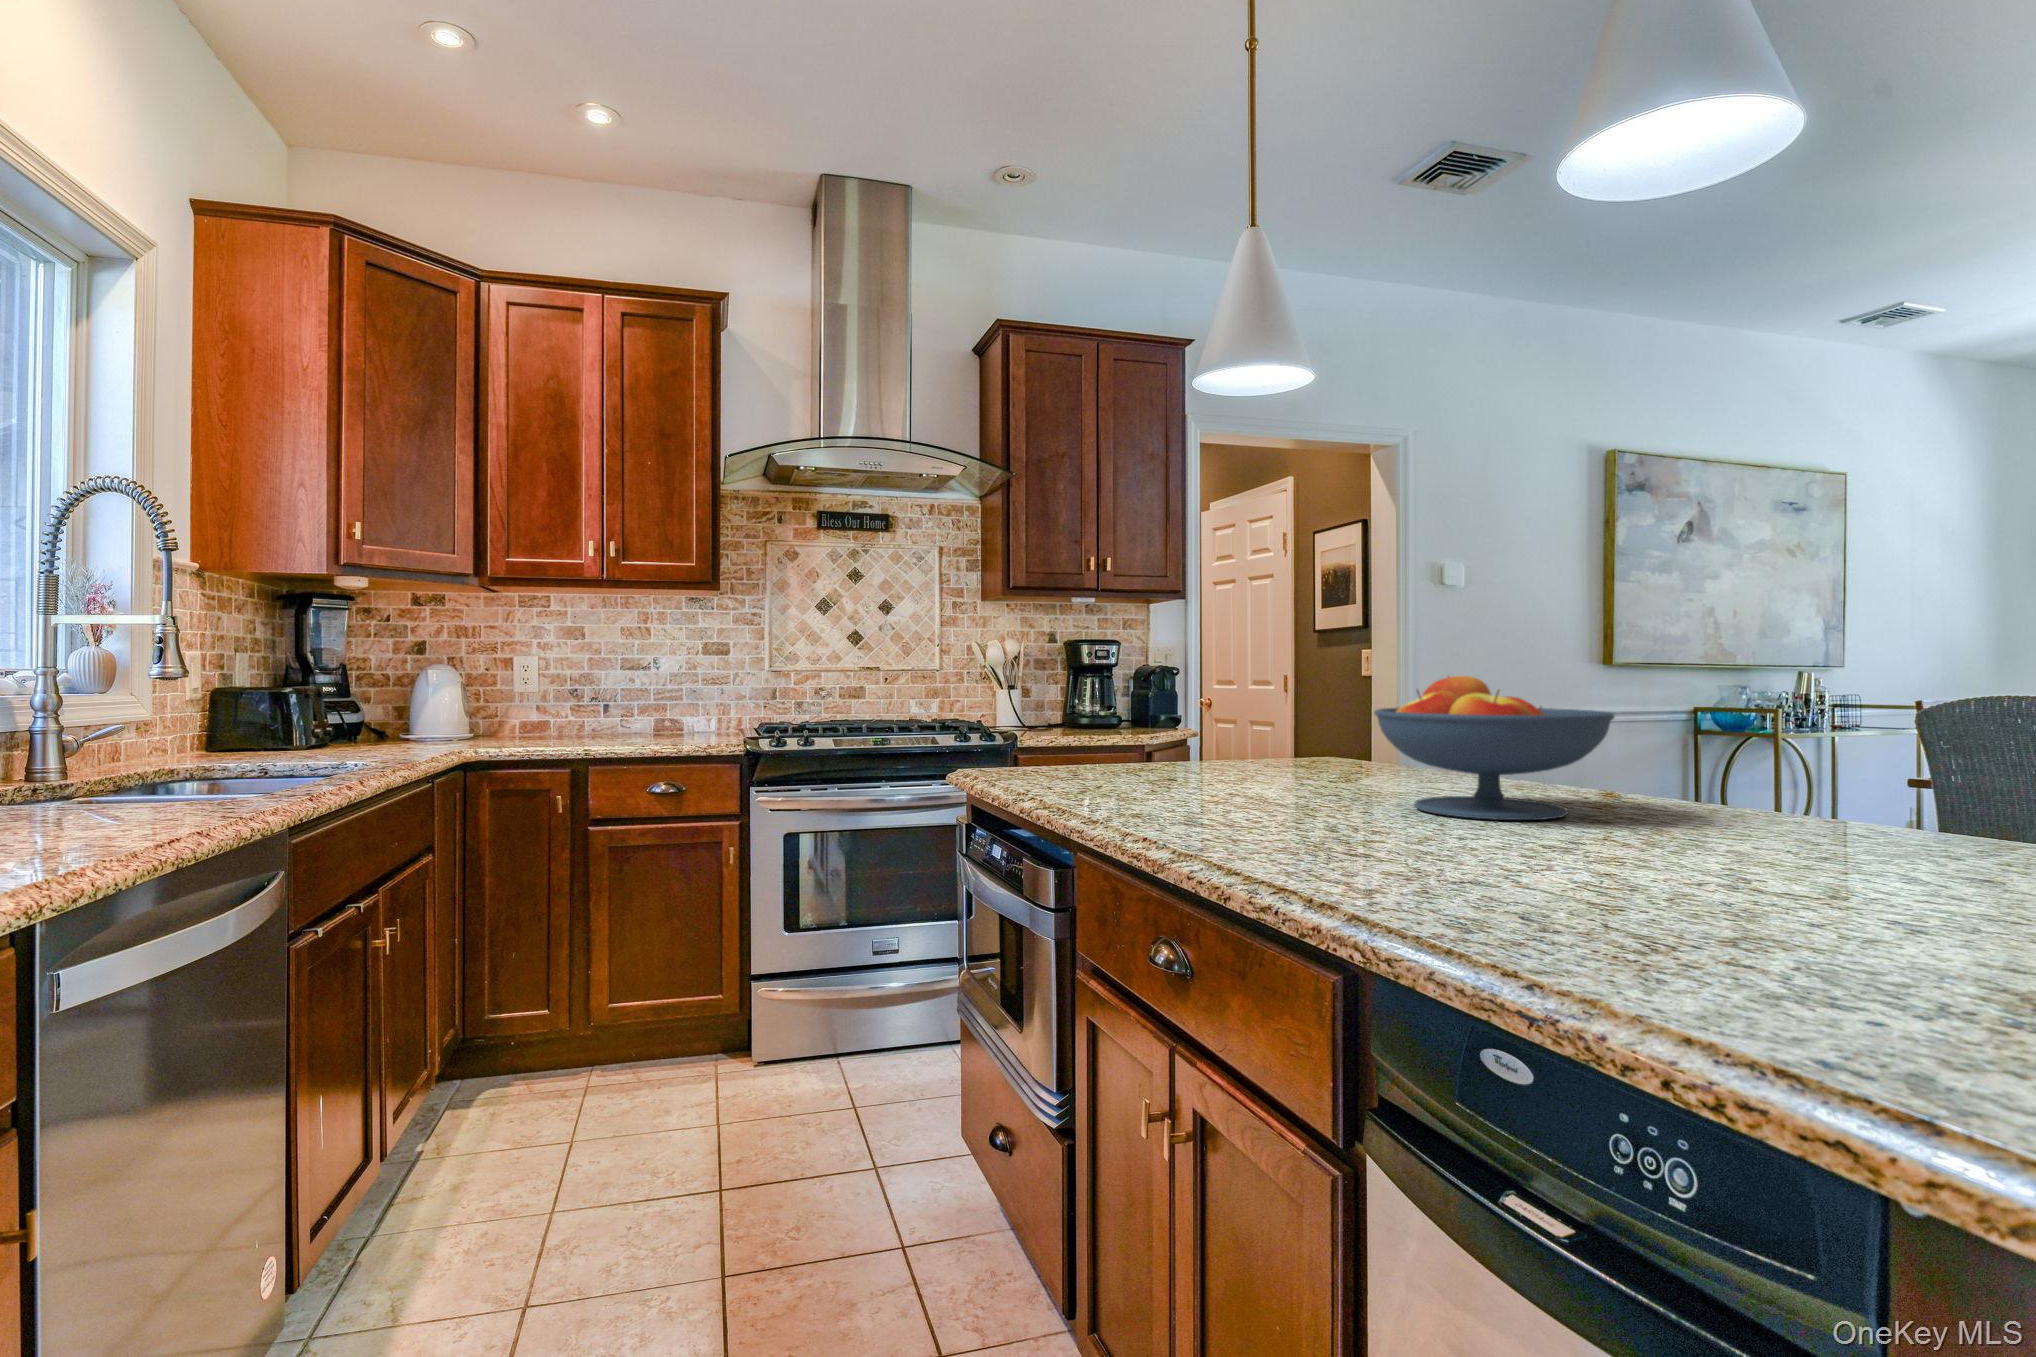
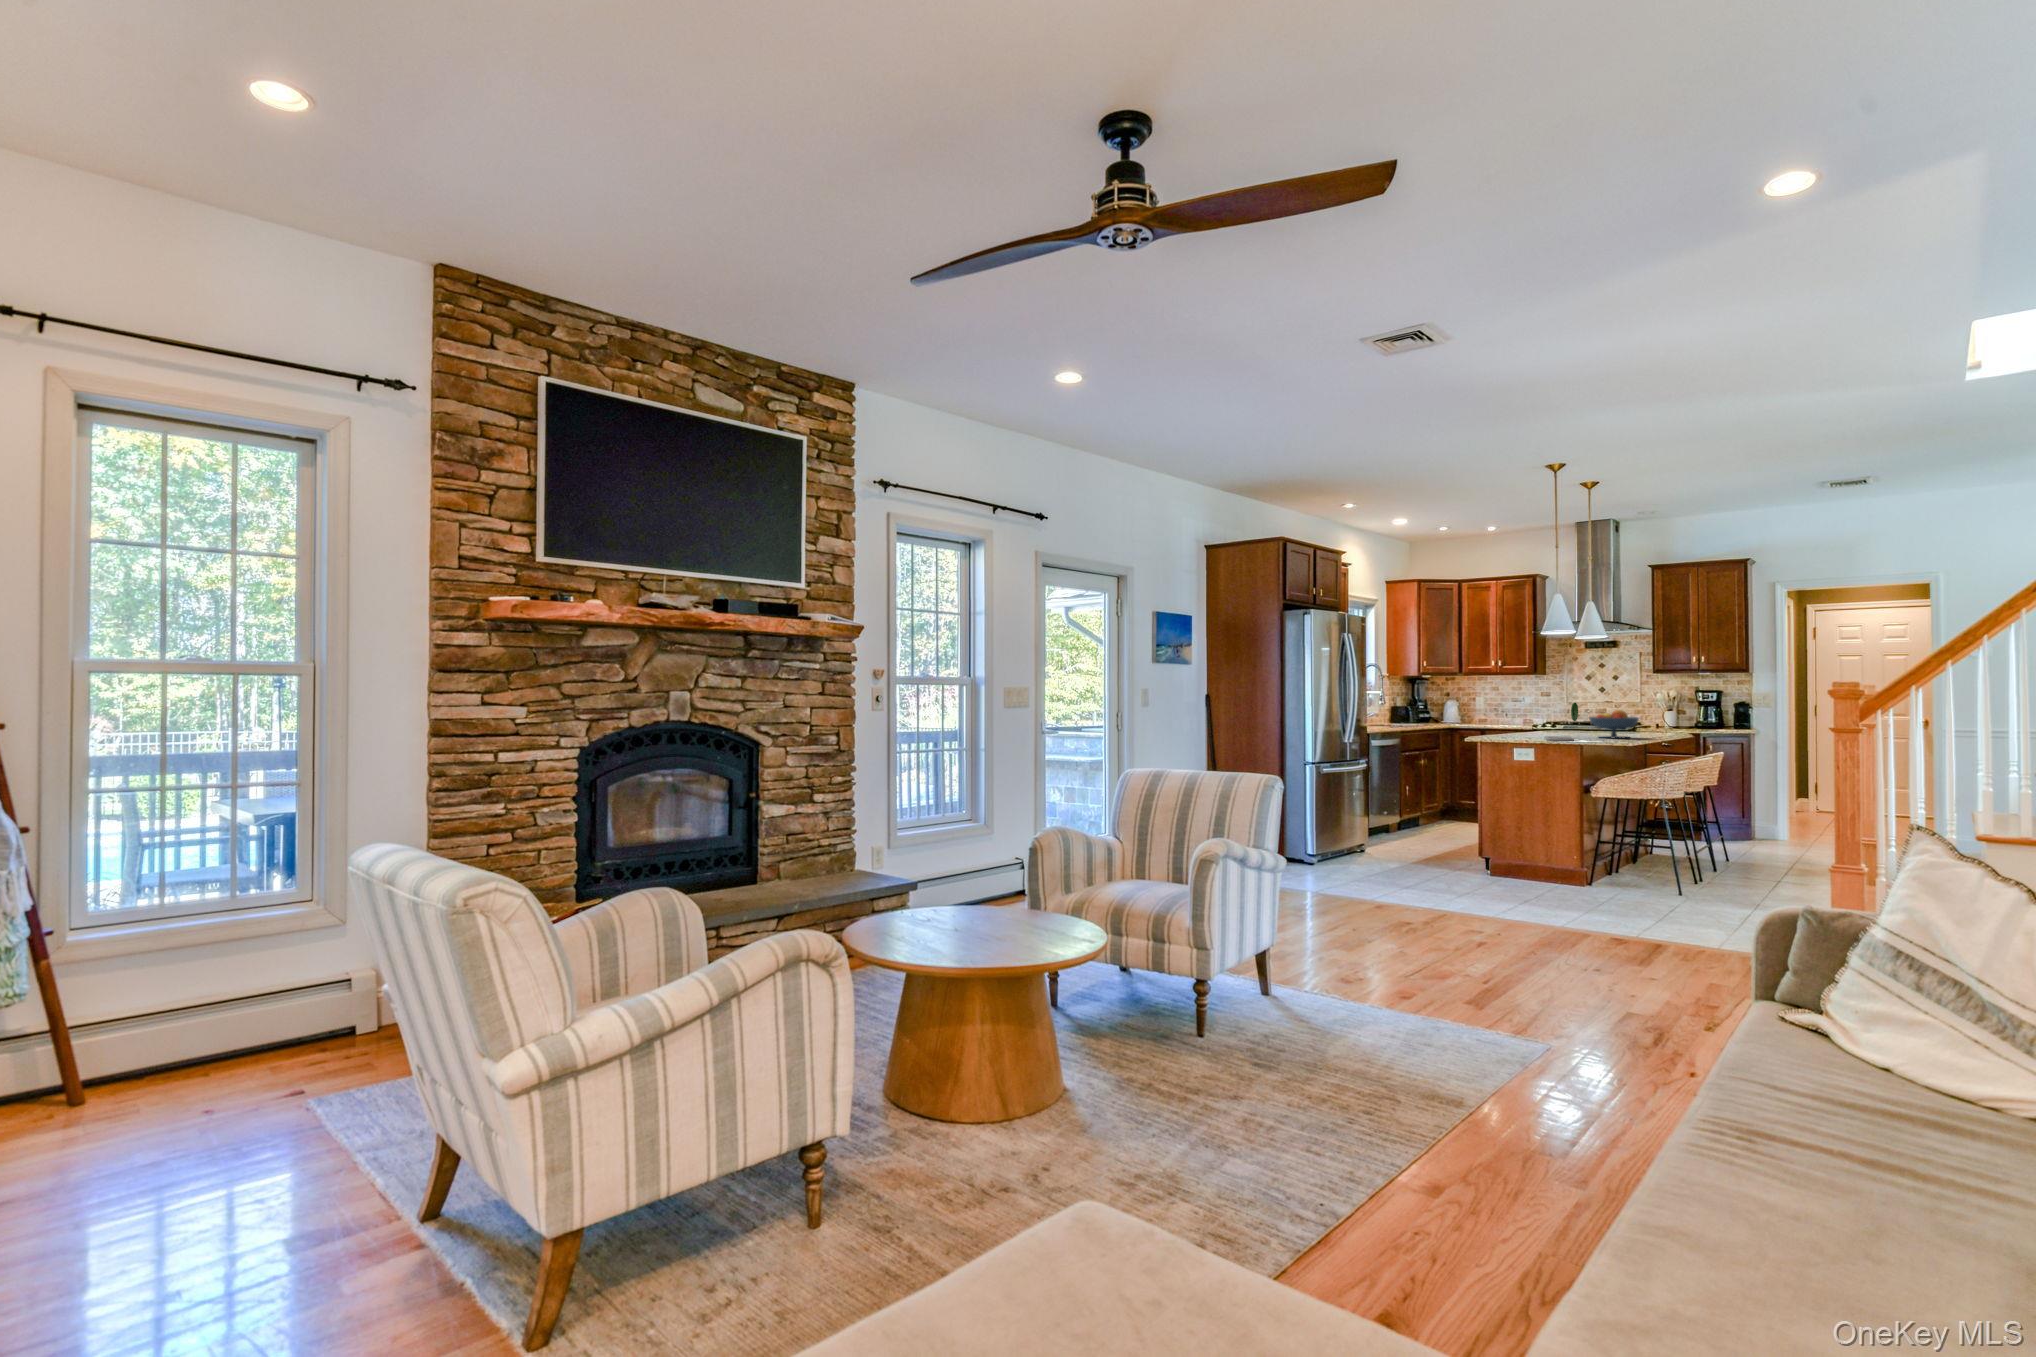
plate: none [1631,609,1922,930] -> present [1544,703,1578,741]

